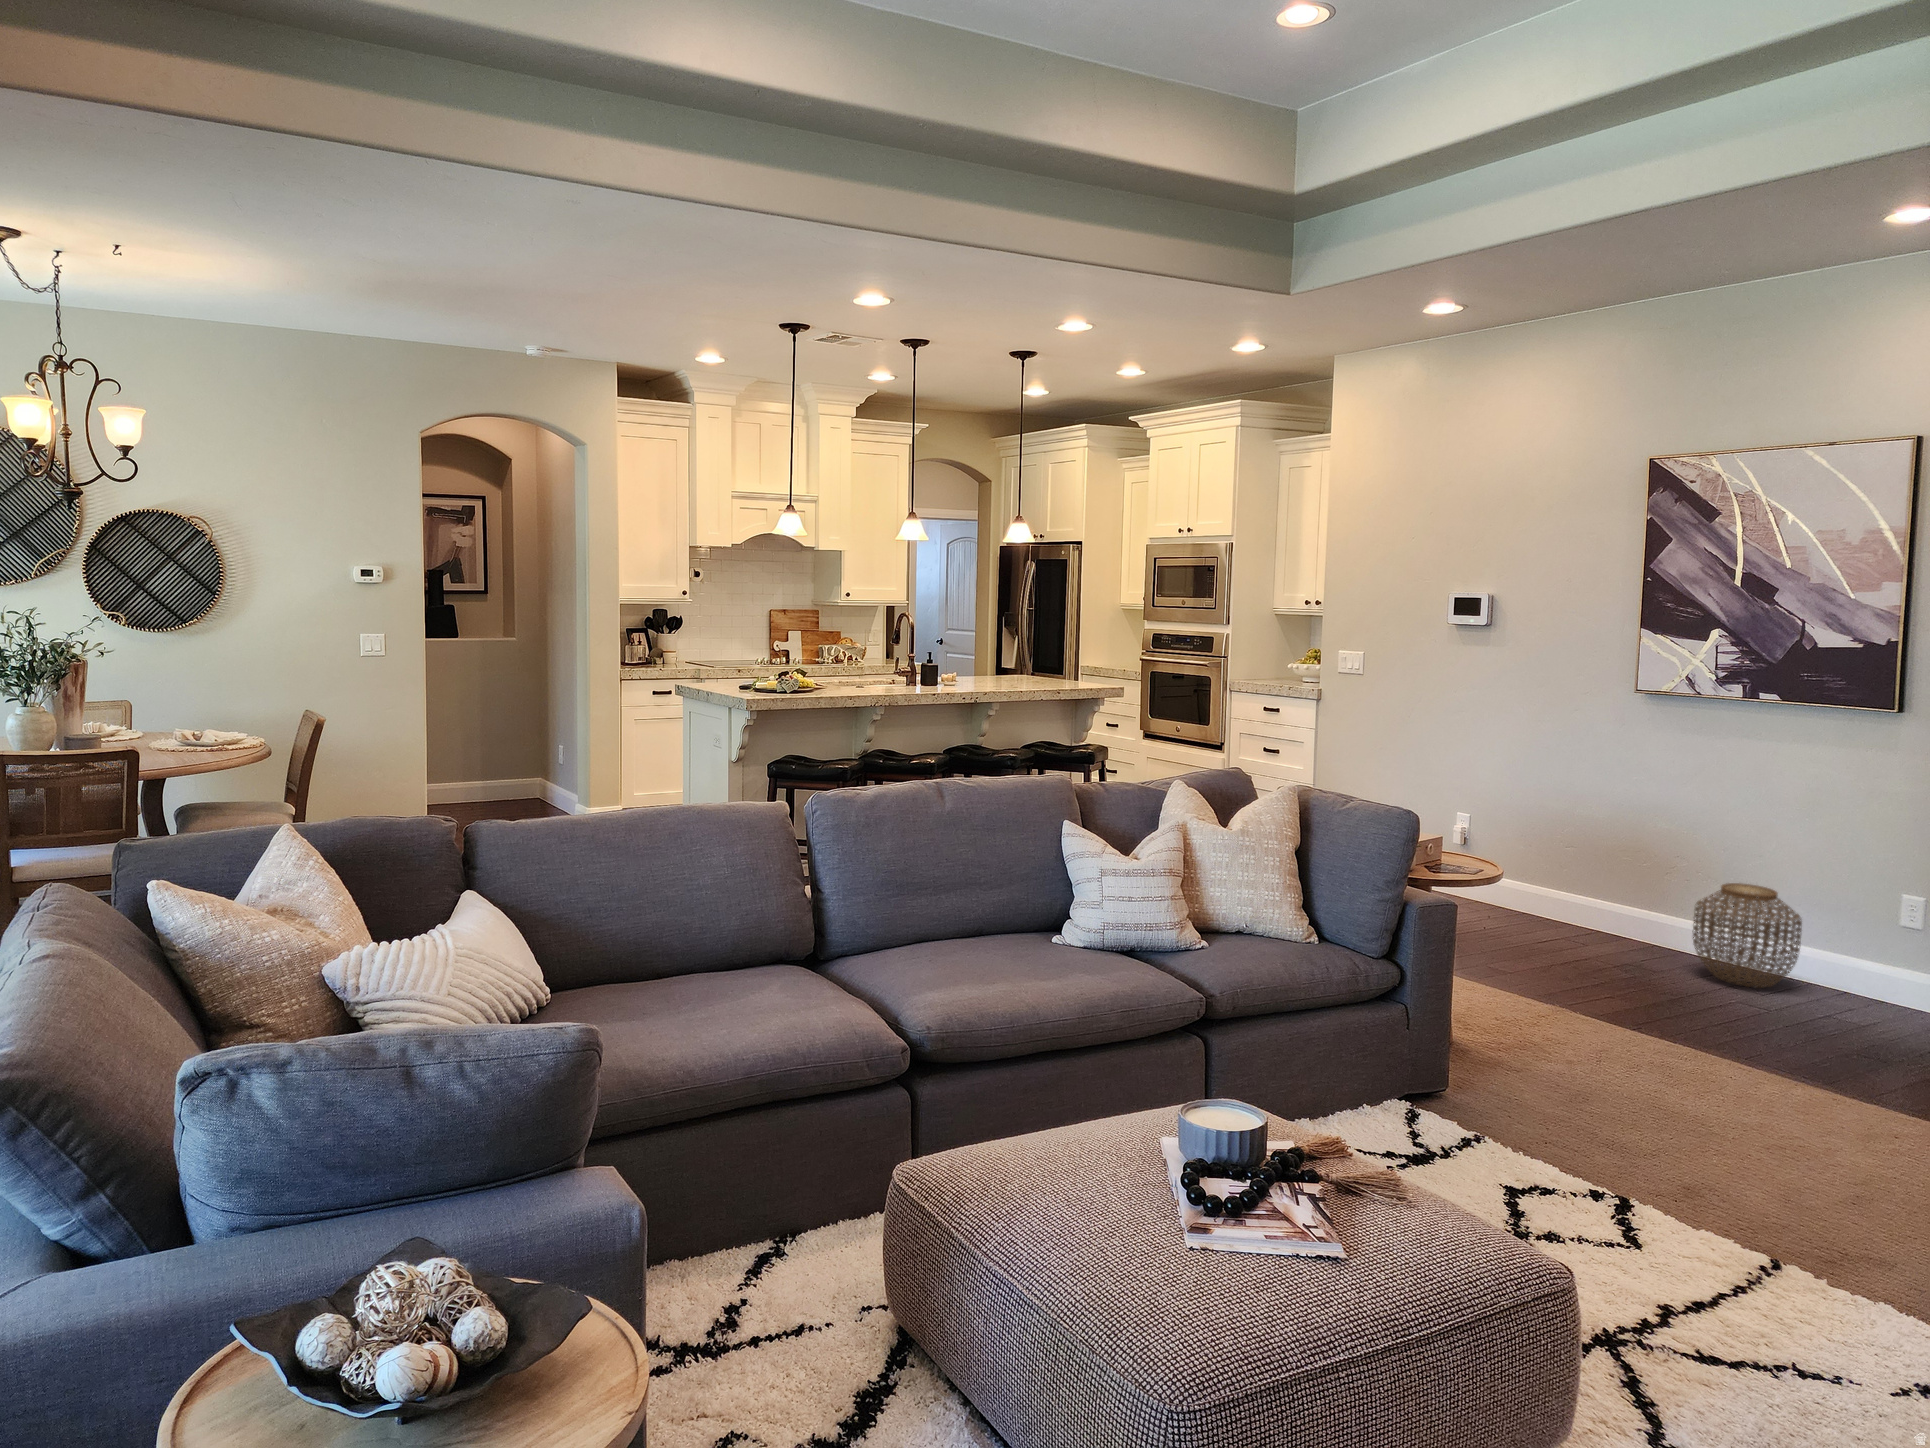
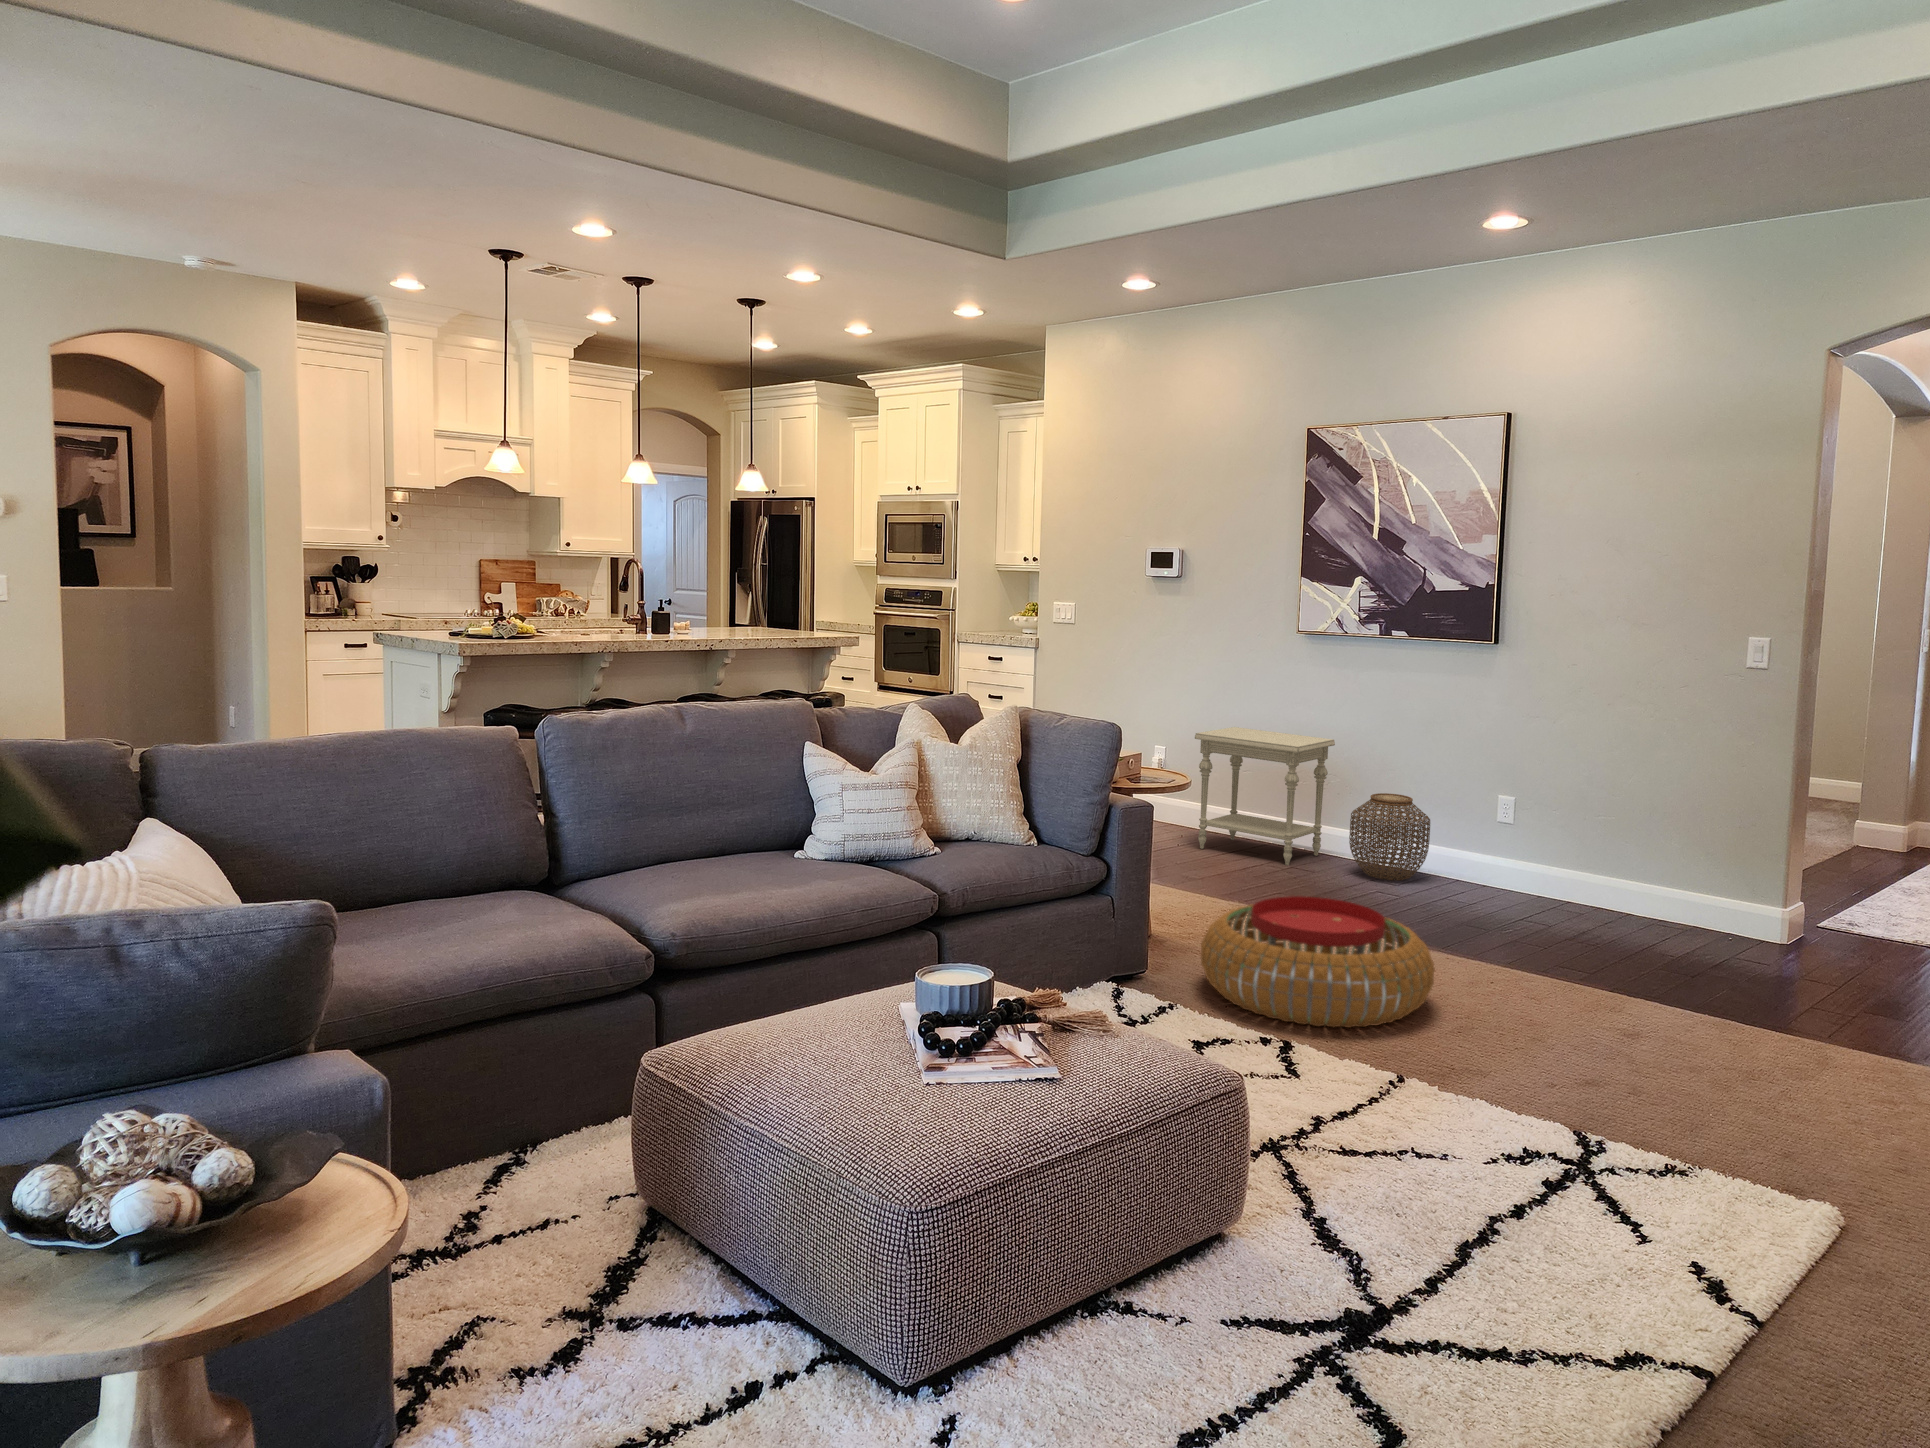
side table: none [1497,795,1673,958] -> present [1195,727,1335,865]
pouf: none [1510,1015,1823,1188] -> present [1201,896,1435,1028]

